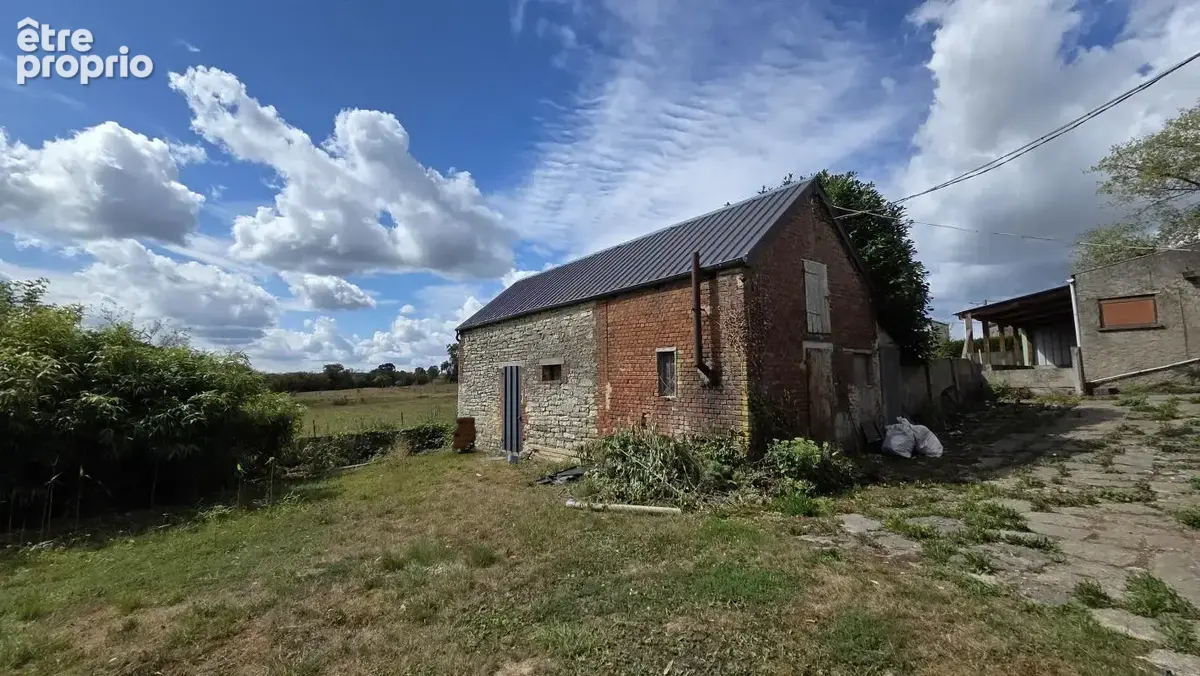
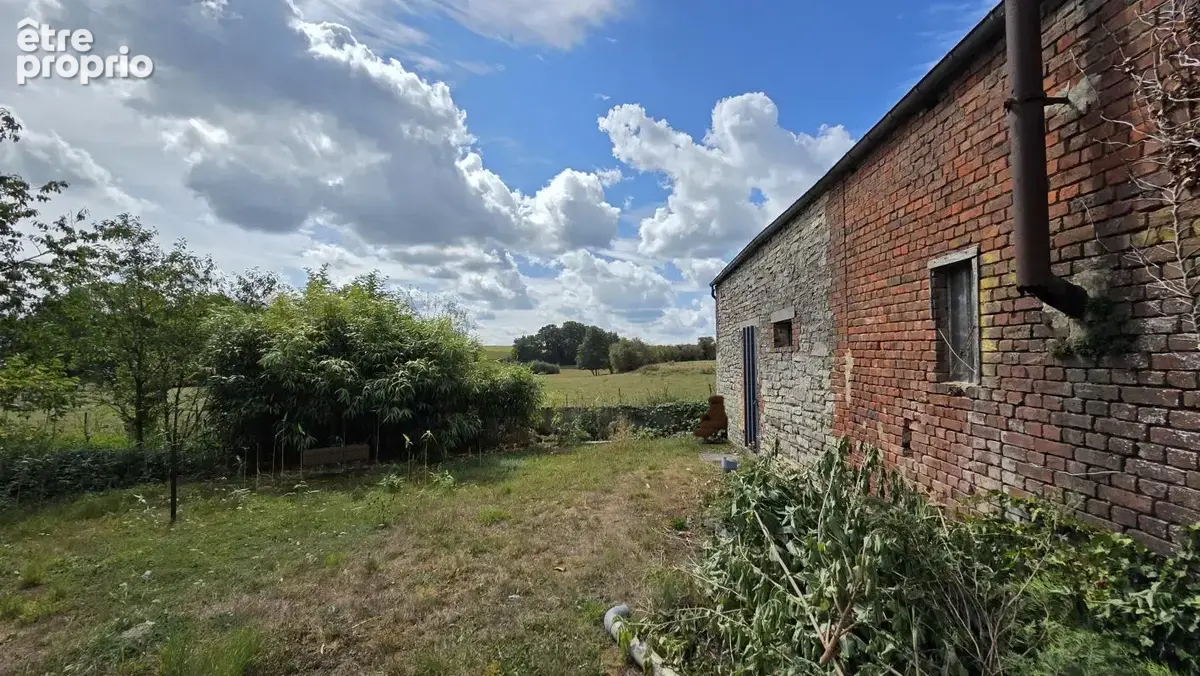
bench: none [76,479,161,521] -> present [302,444,370,479]

